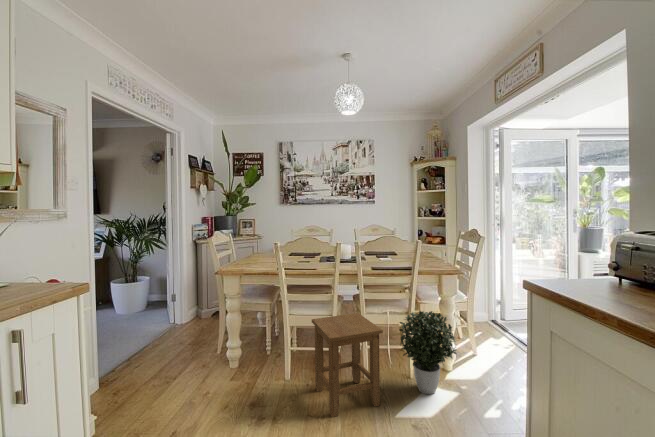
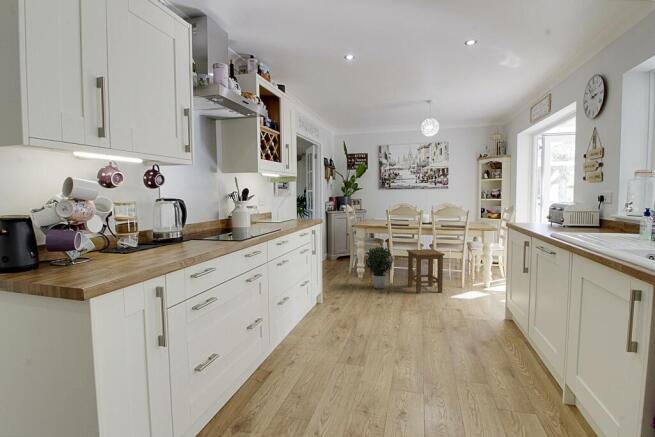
potted plant: present [399,311,456,394] -> present [365,247,394,289]

